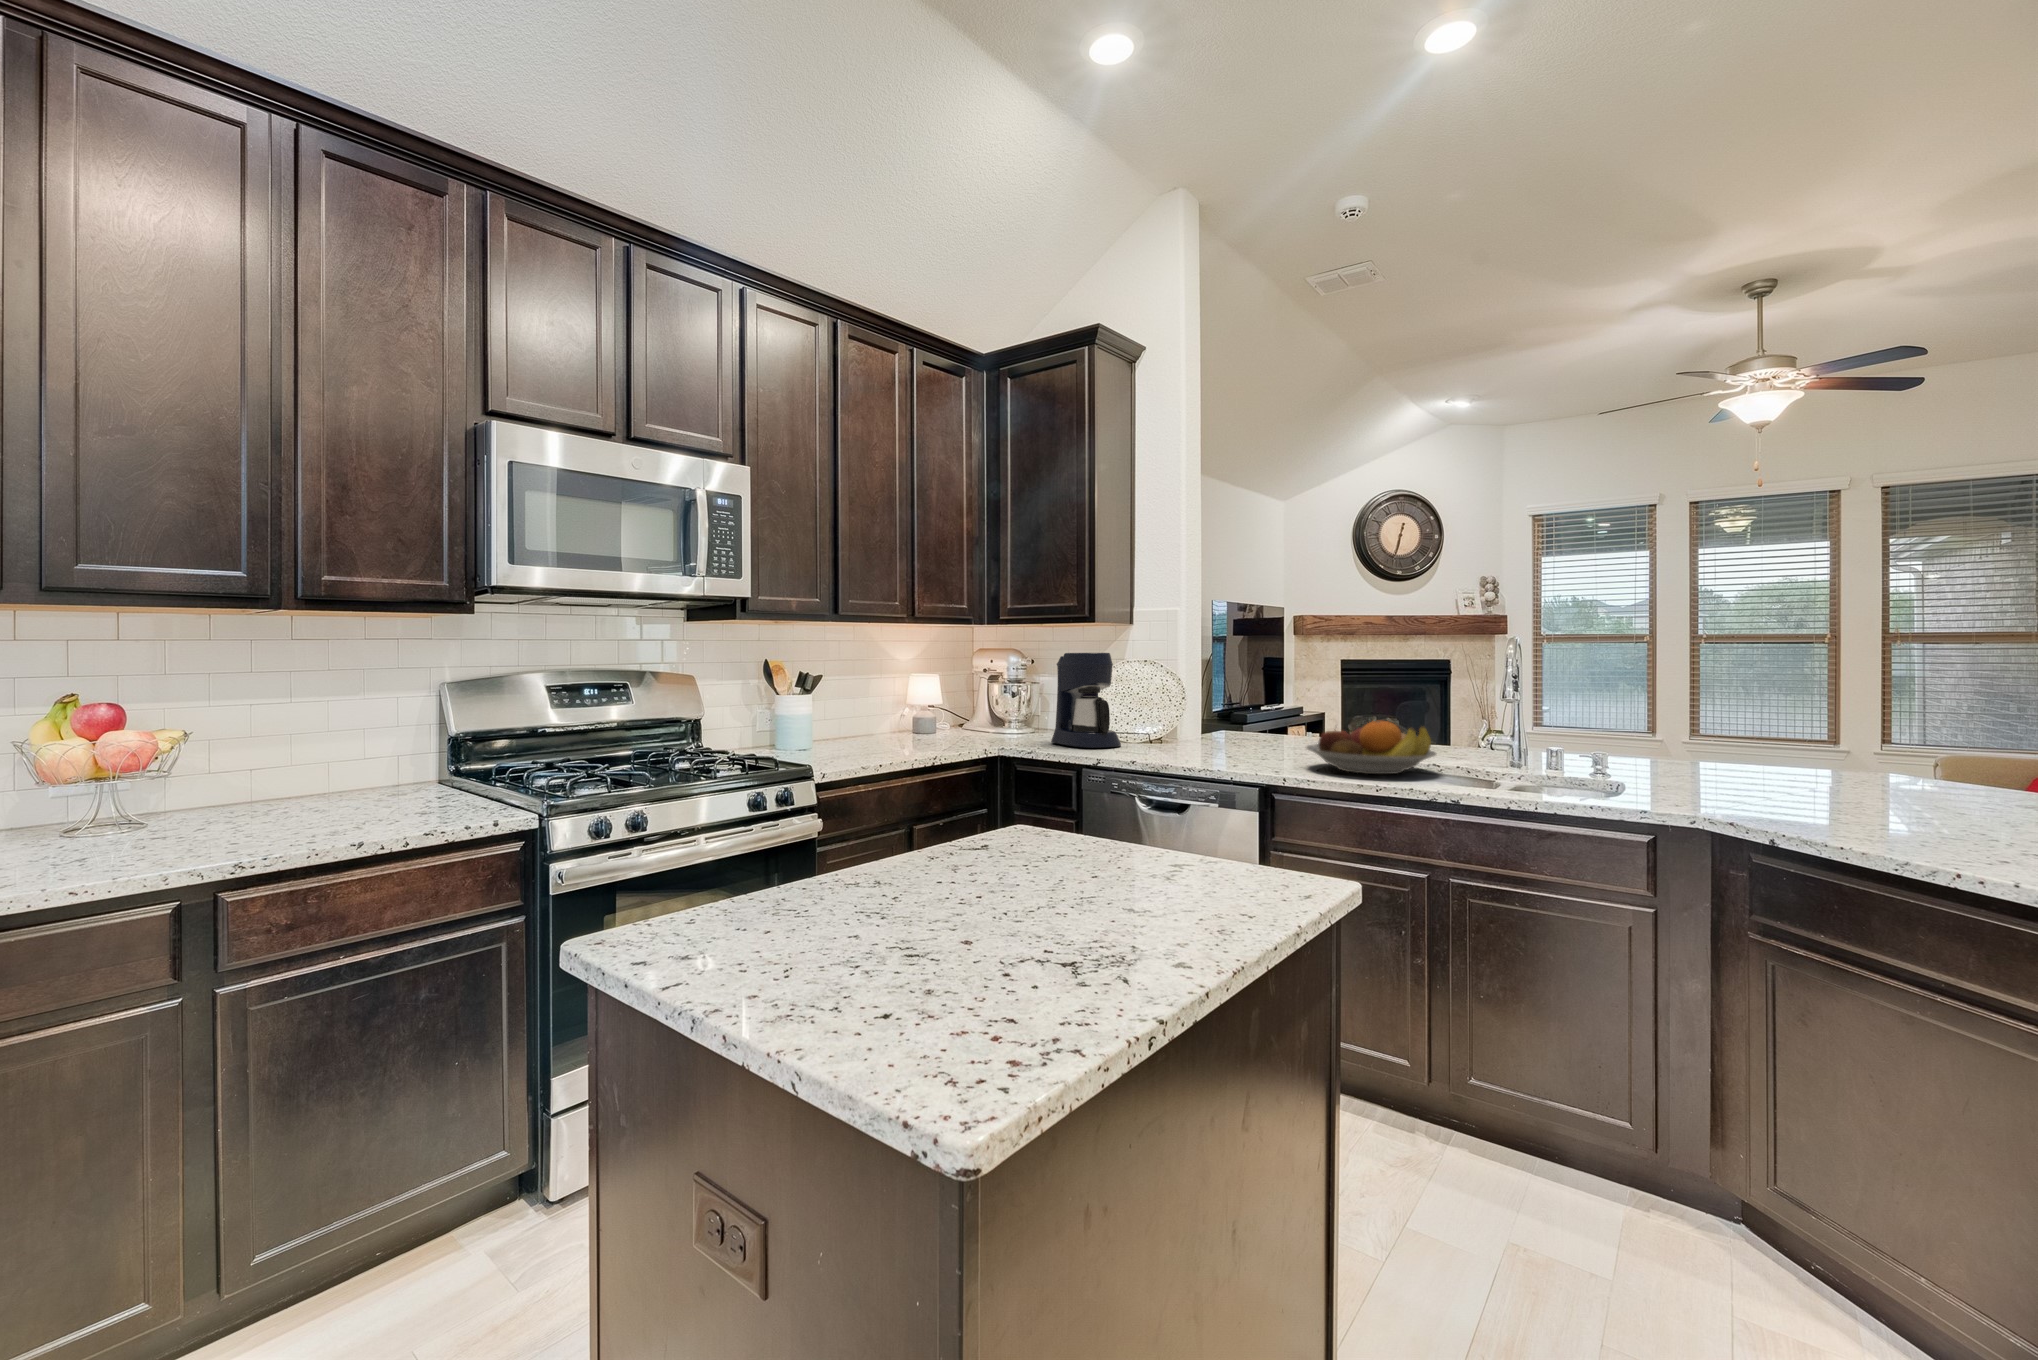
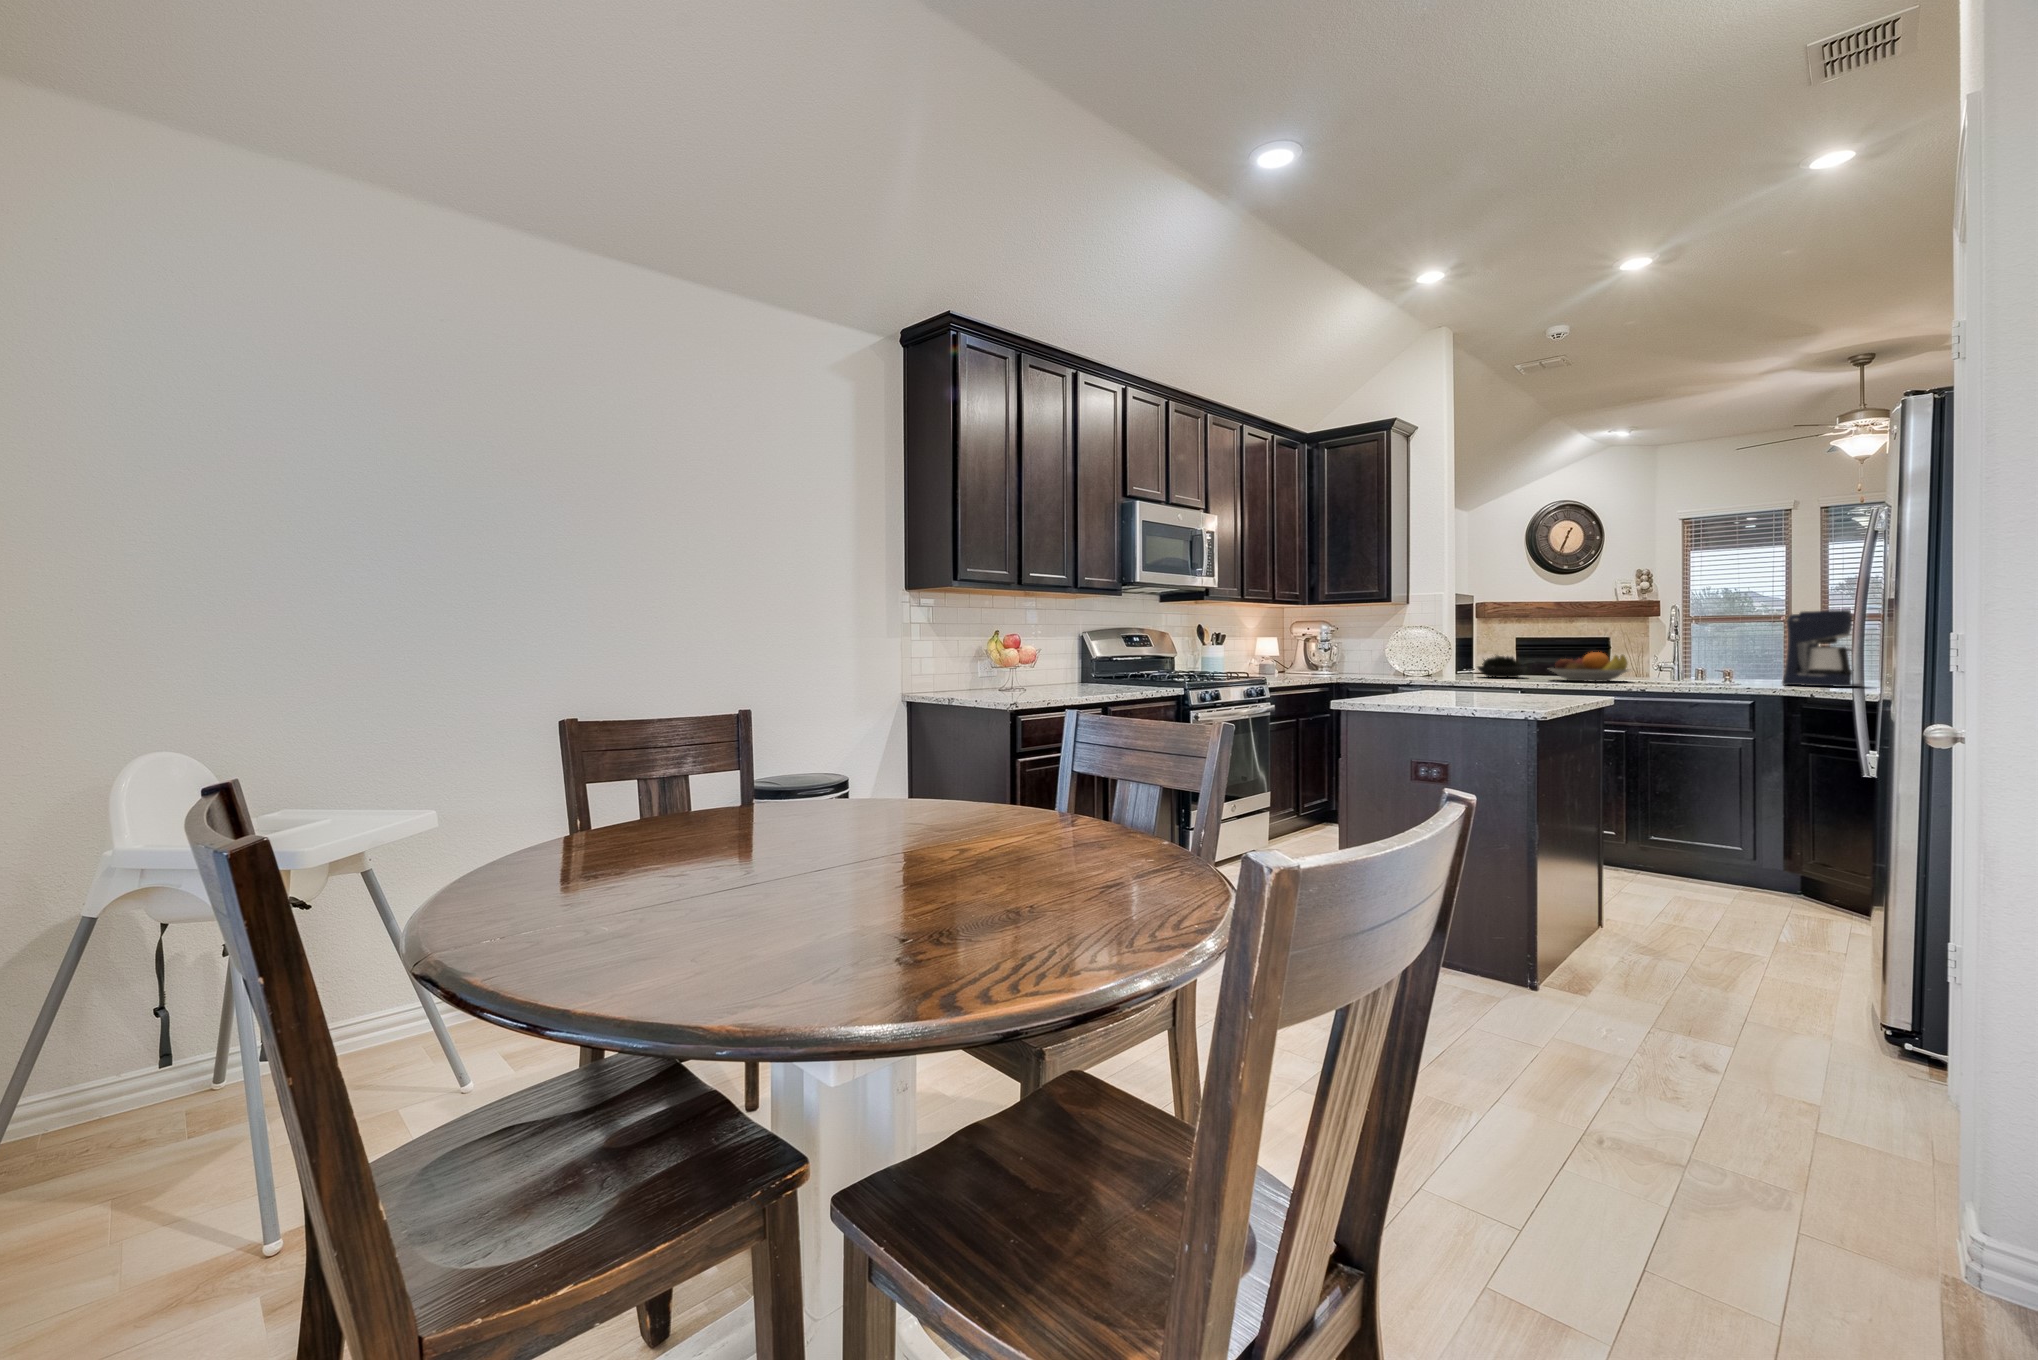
coffee maker: present [1051,653,1121,748] -> present [1782,610,1862,687]
succulent plant: none [1211,714,1287,755] -> present [1478,655,1528,678]

